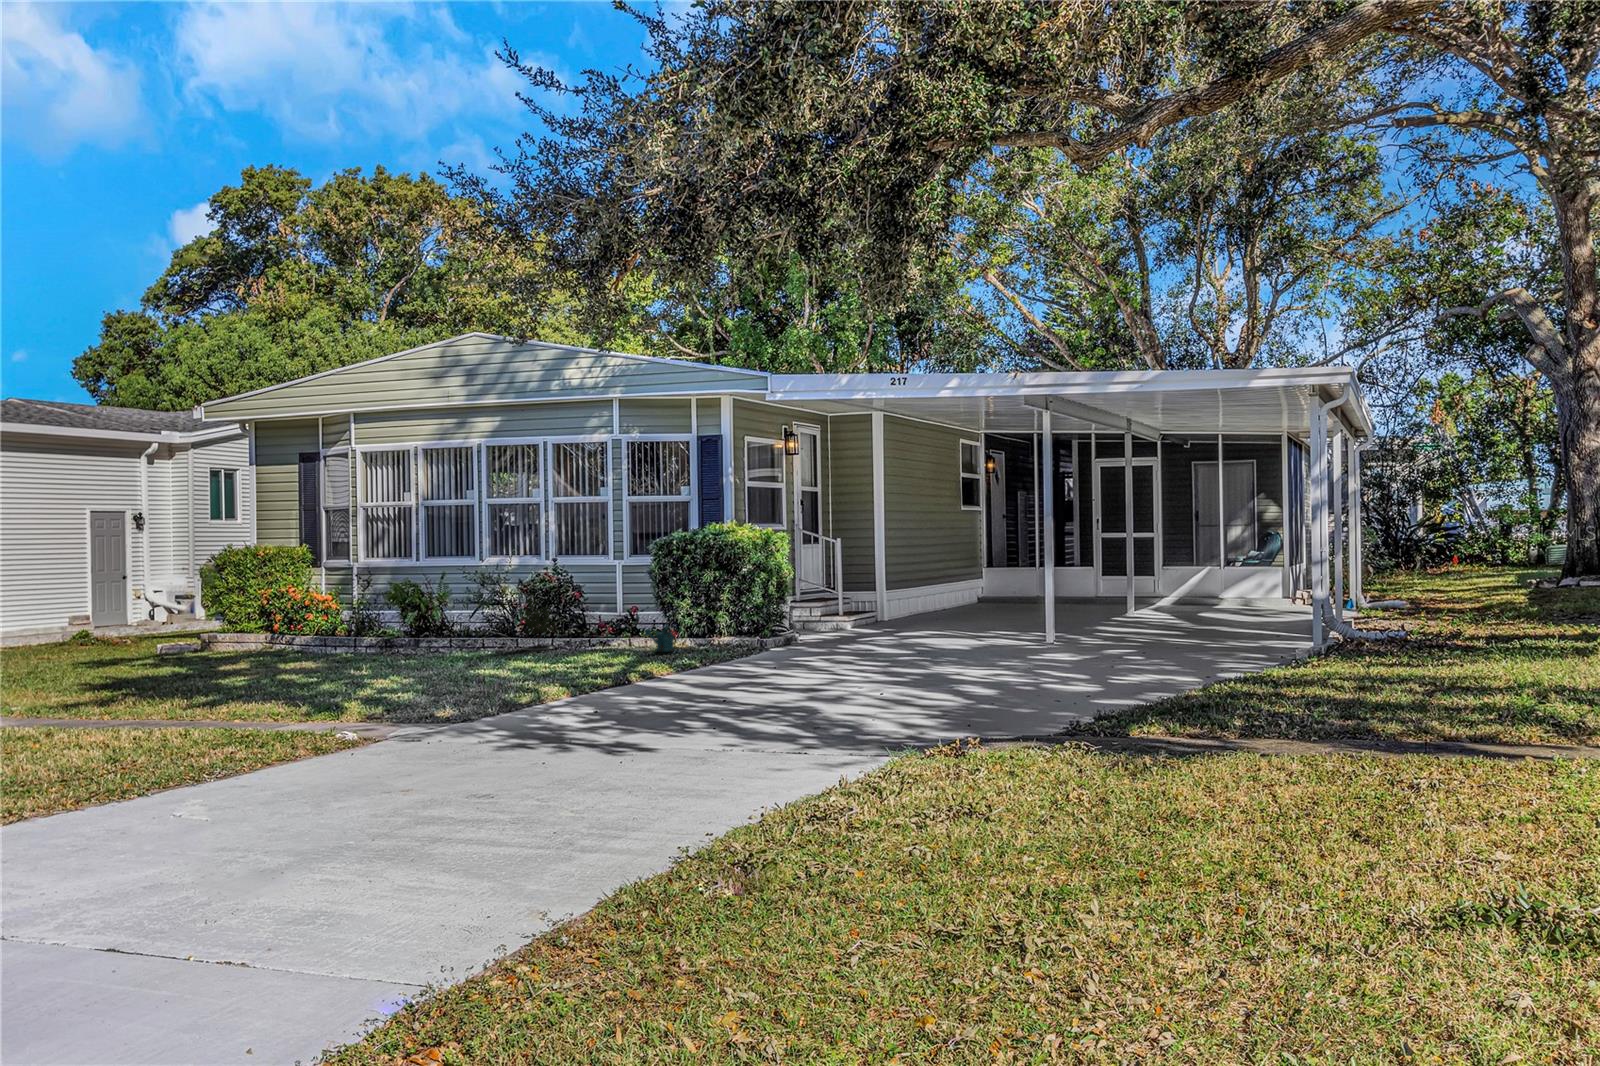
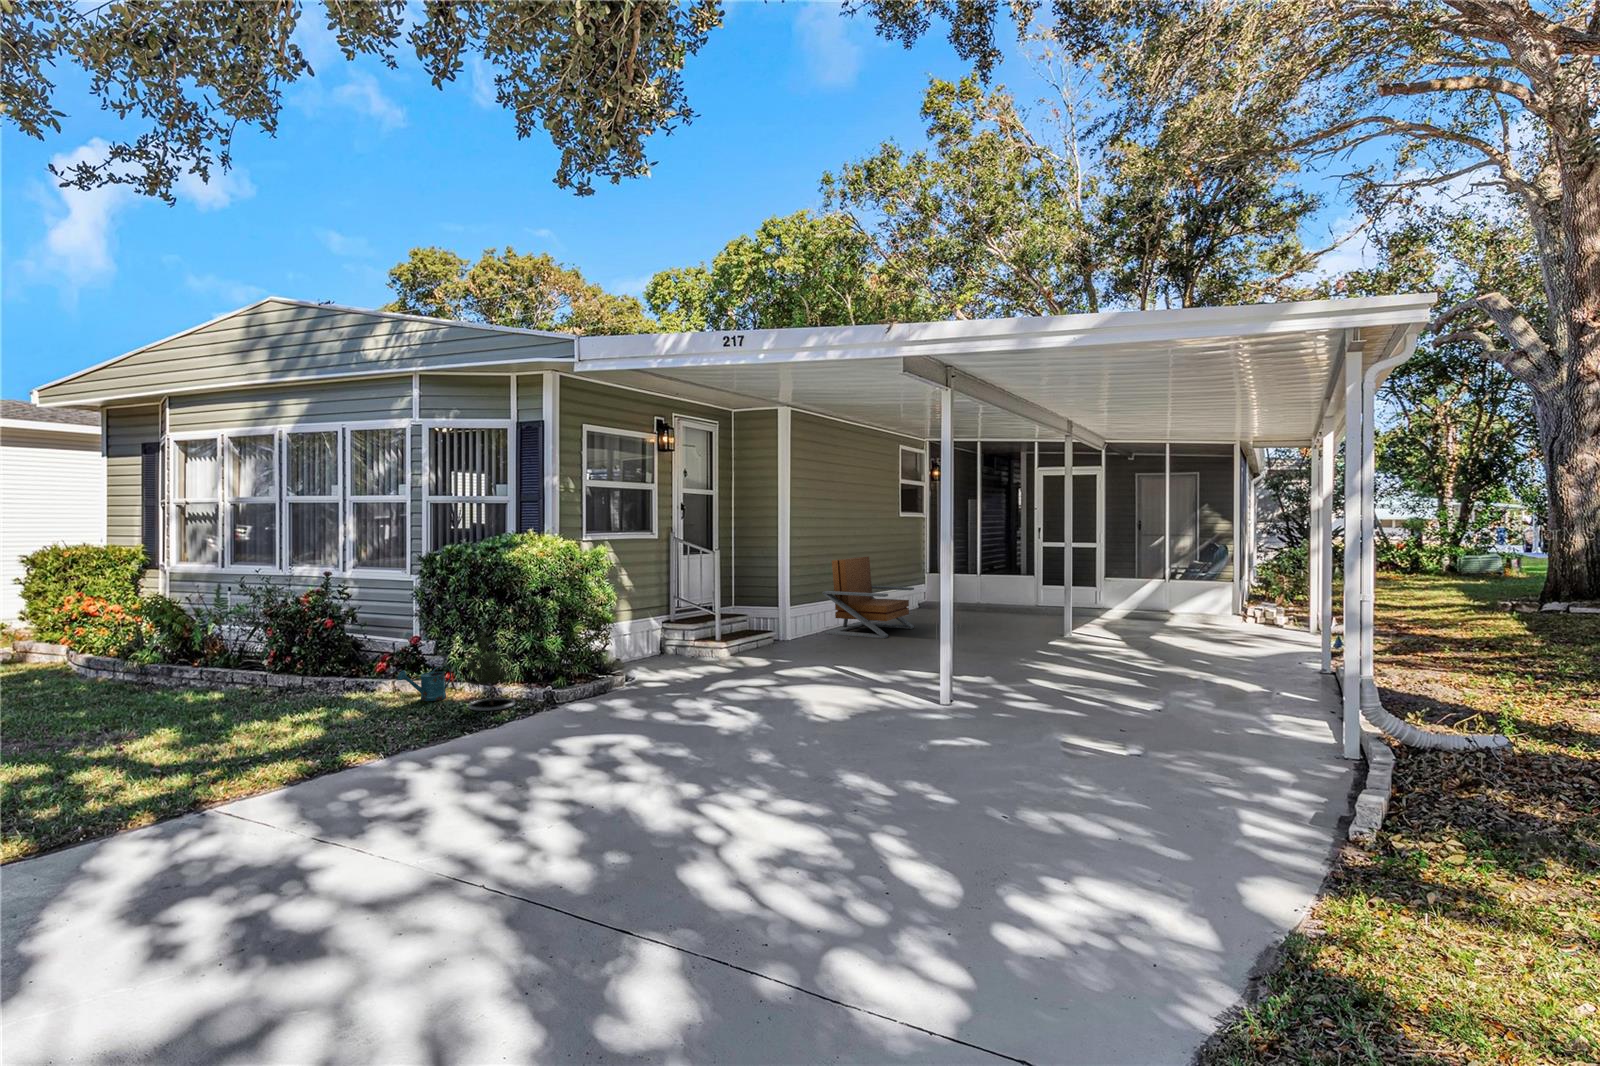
lounge chair: none [913,546,992,617] -> present [822,557,914,638]
potted tree: present [522,595,554,651] -> present [465,628,515,711]

